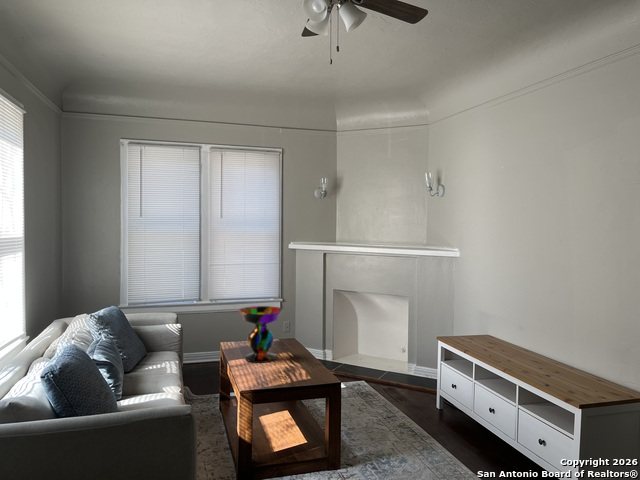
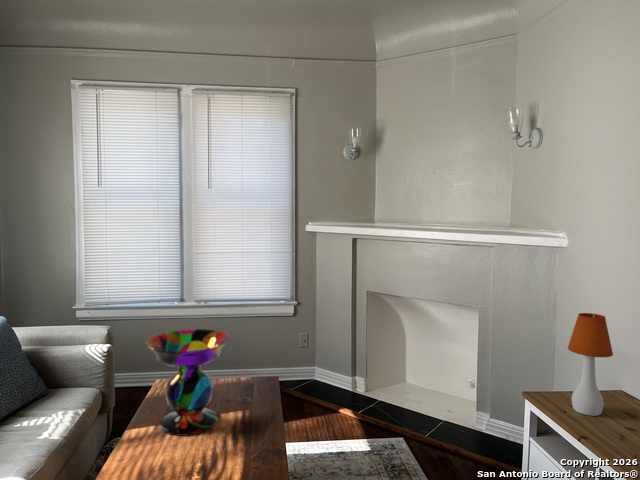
table lamp: none [460,291,482,343] -> present [568,313,613,416]

